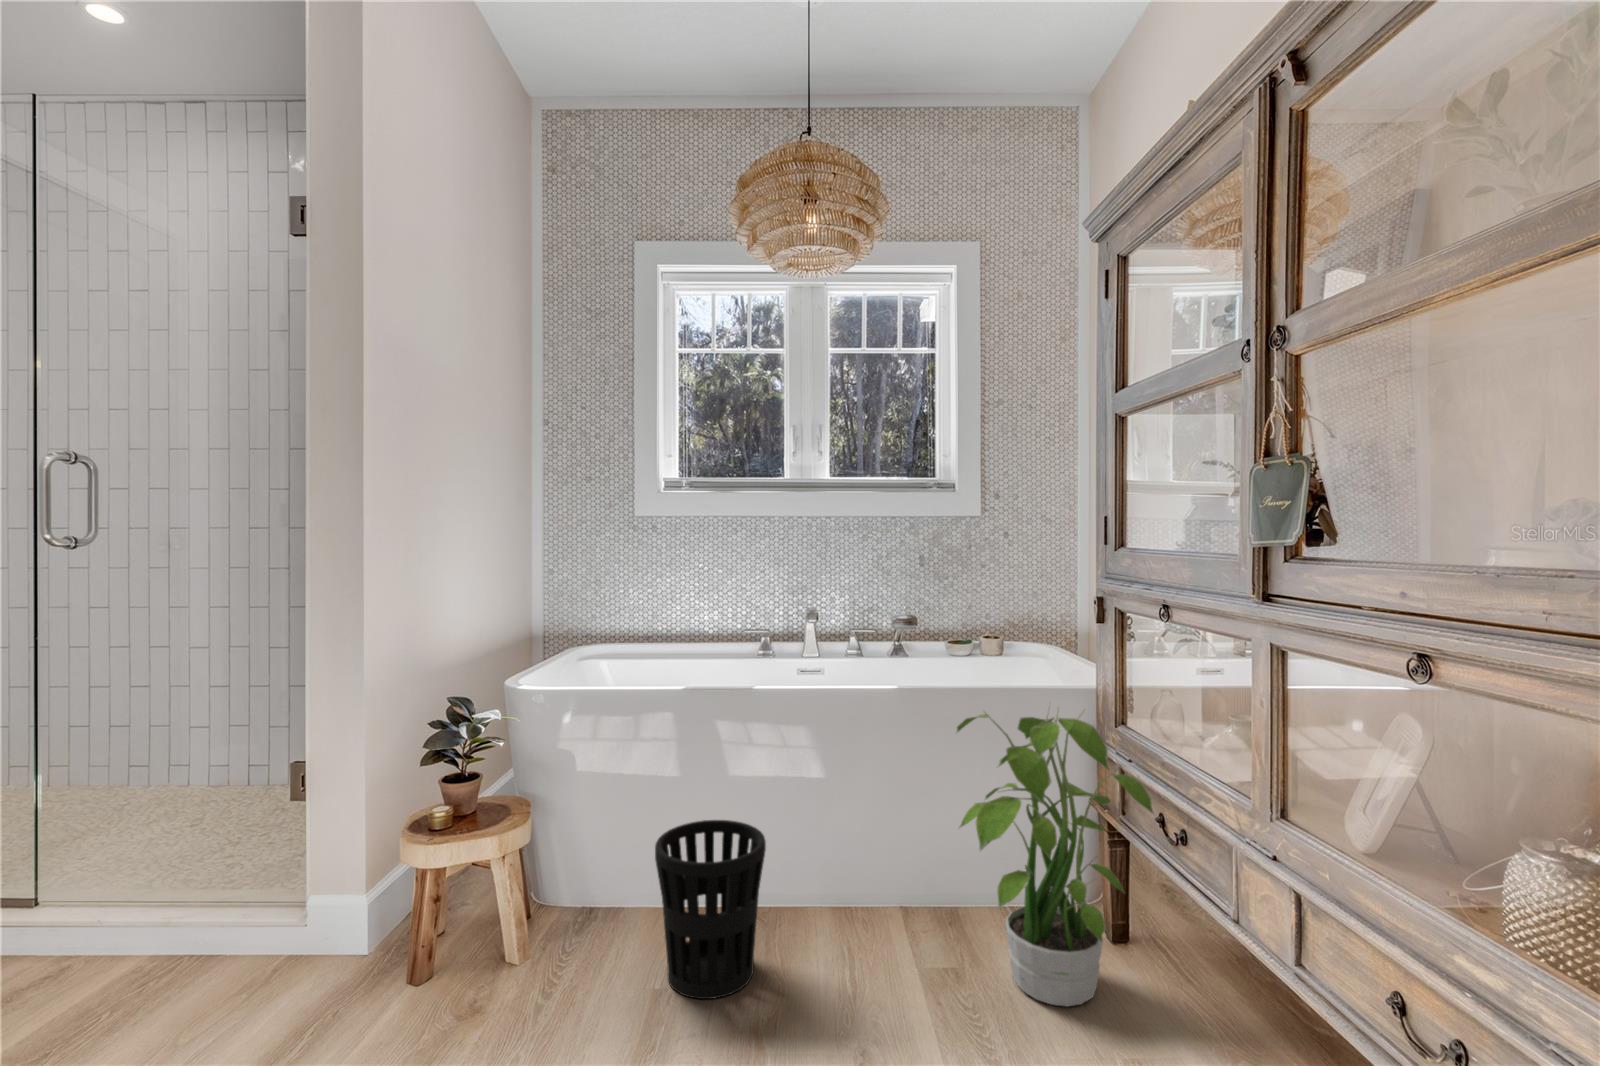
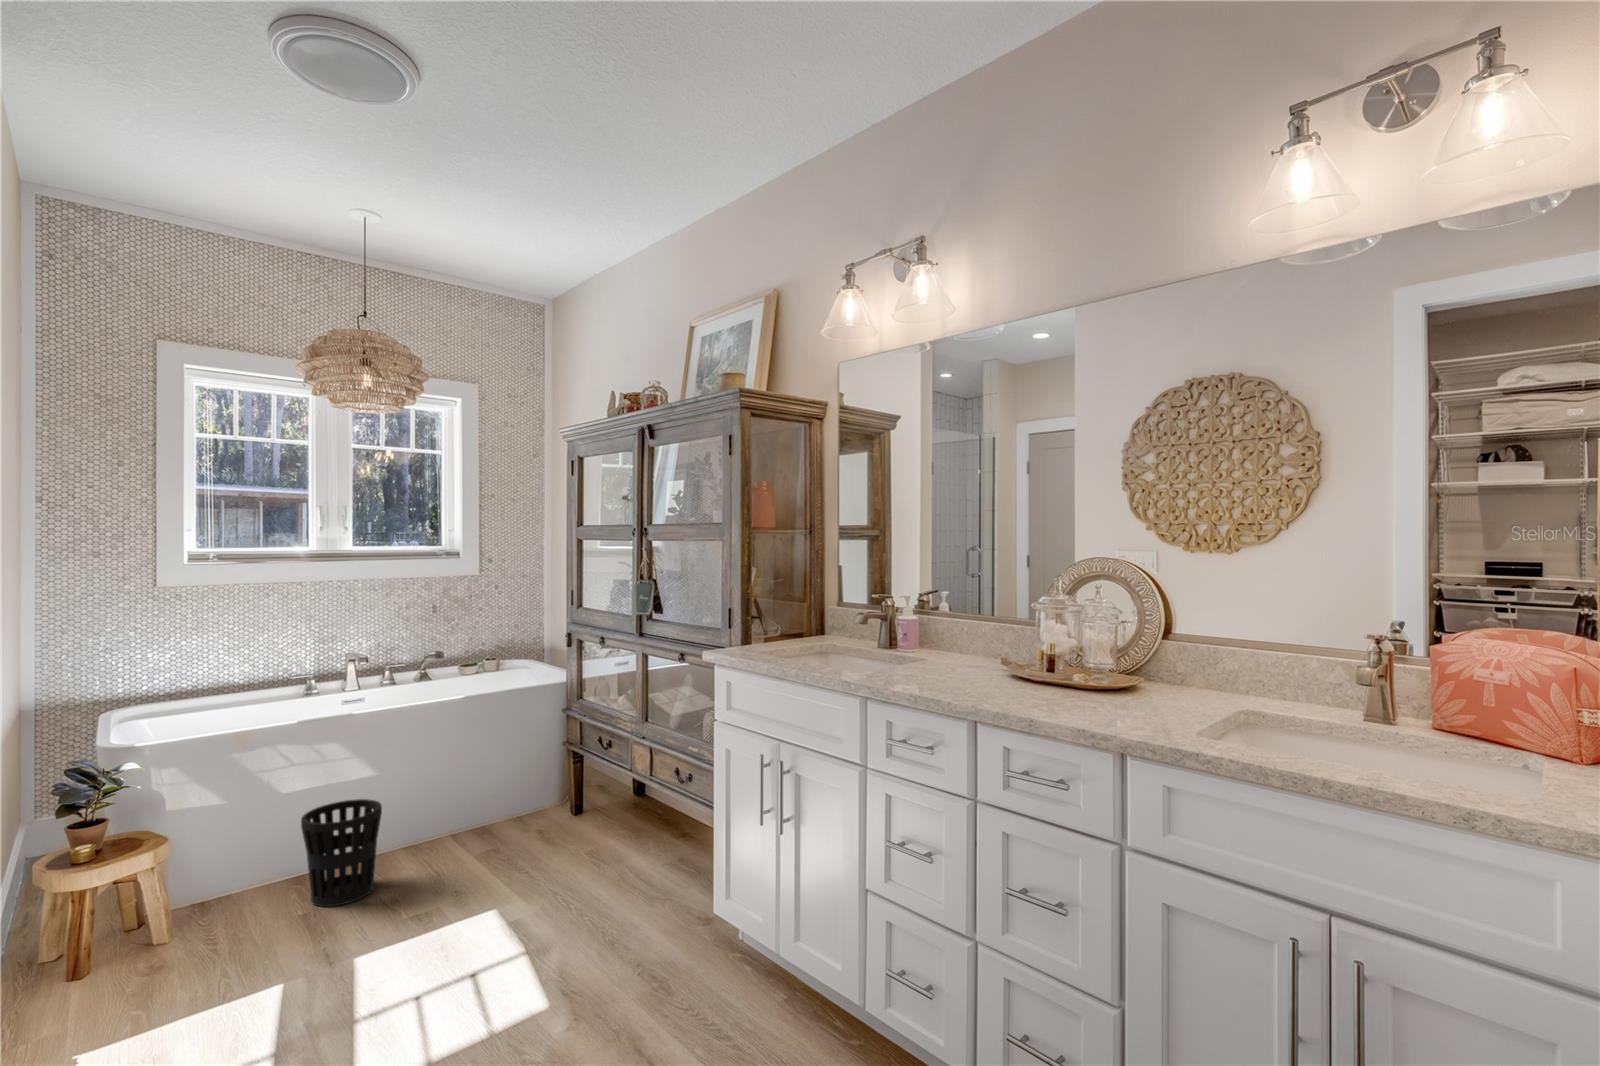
potted plant: present [956,705,1153,1007] -> none [494,692,598,845]

